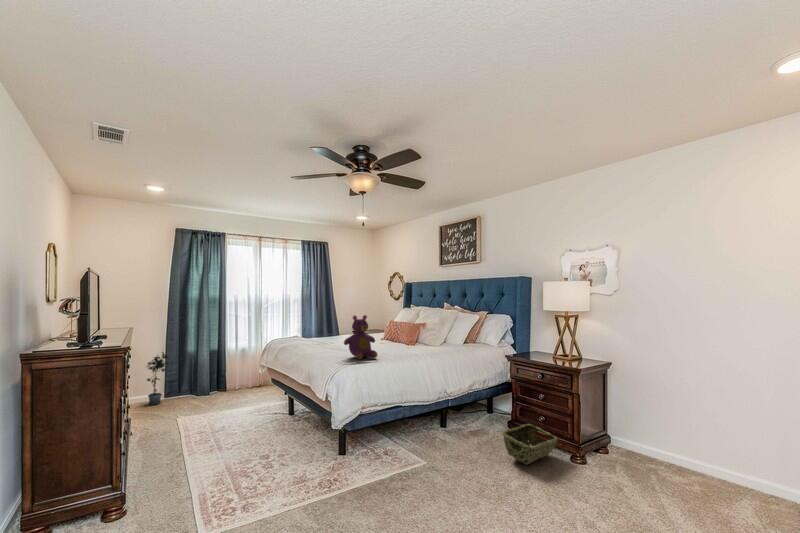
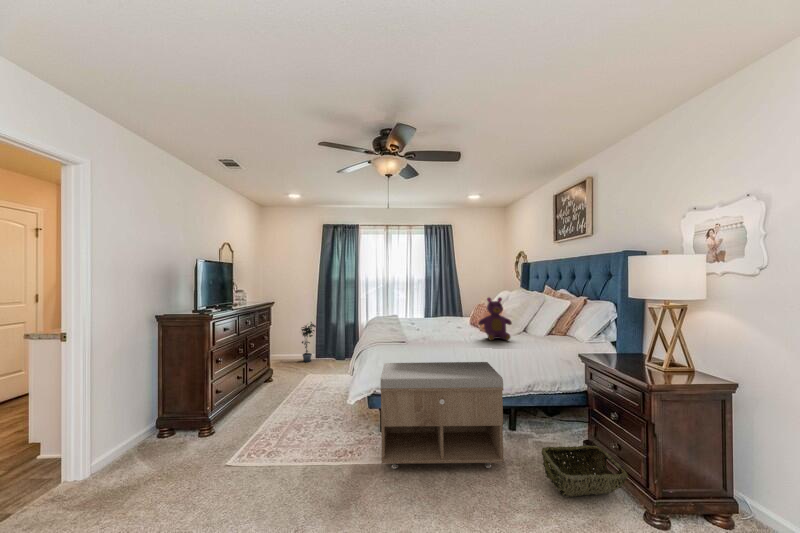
teddy bear: present [344,315,377,360] -> present [478,297,512,340]
storage bench: none [356,371,475,483] -> present [380,362,504,469]

